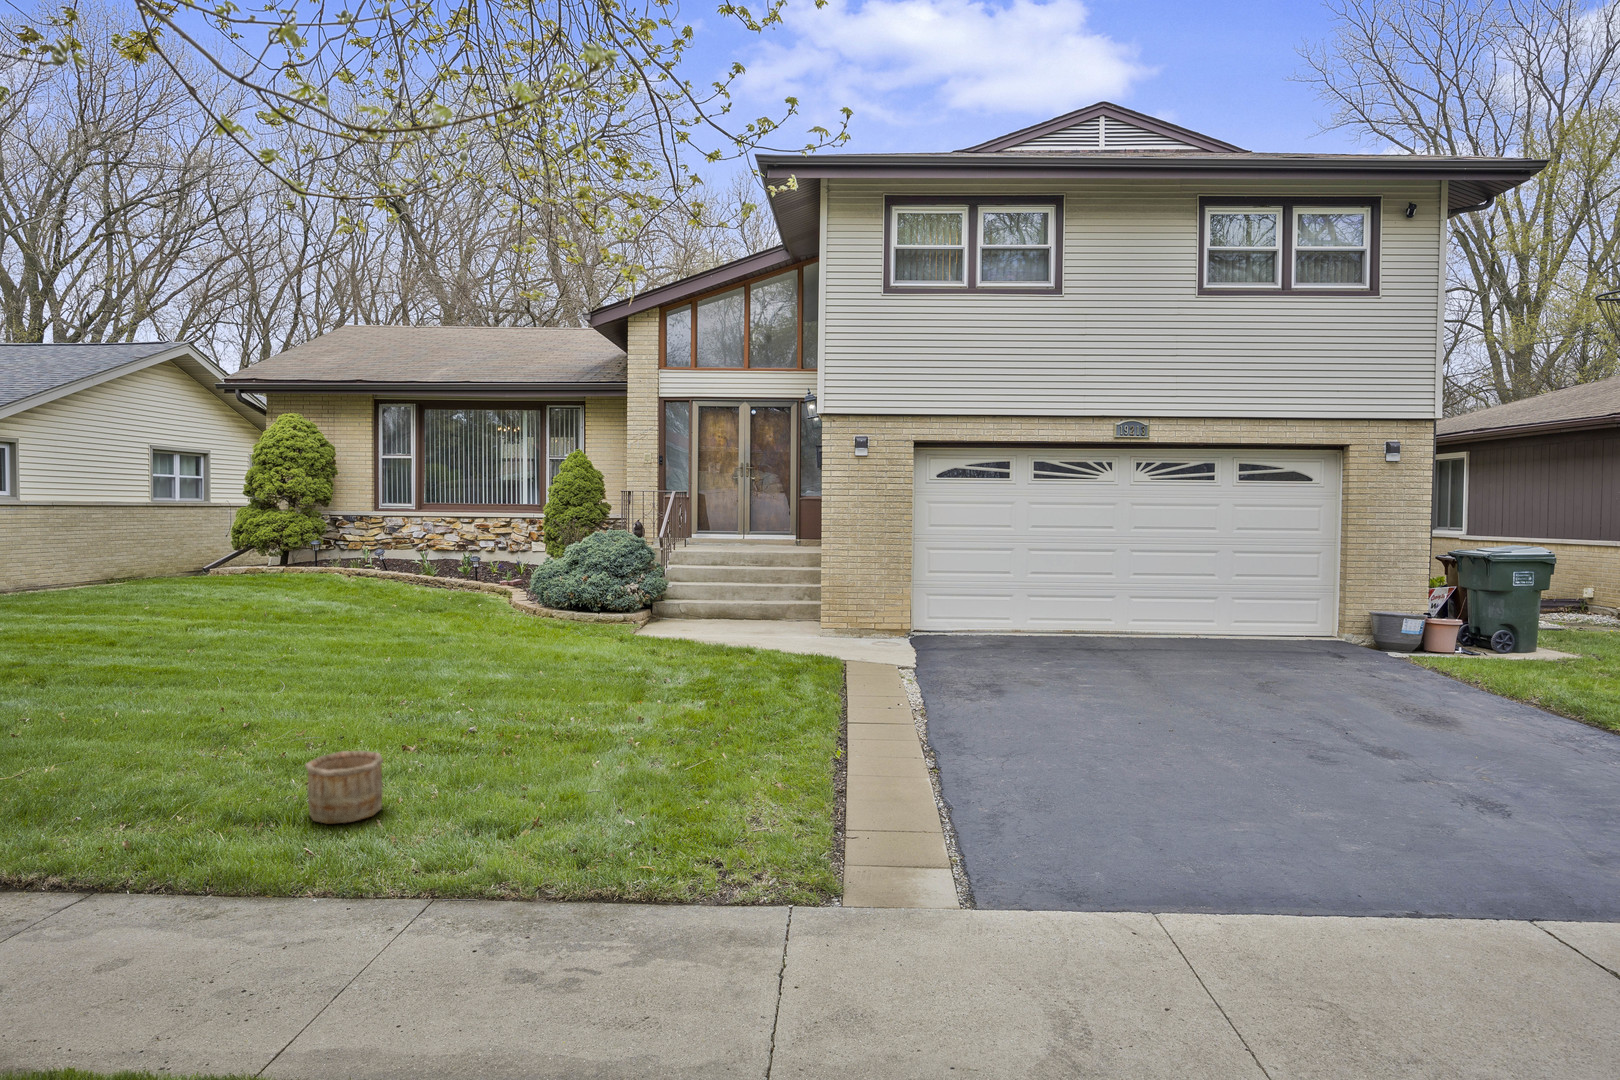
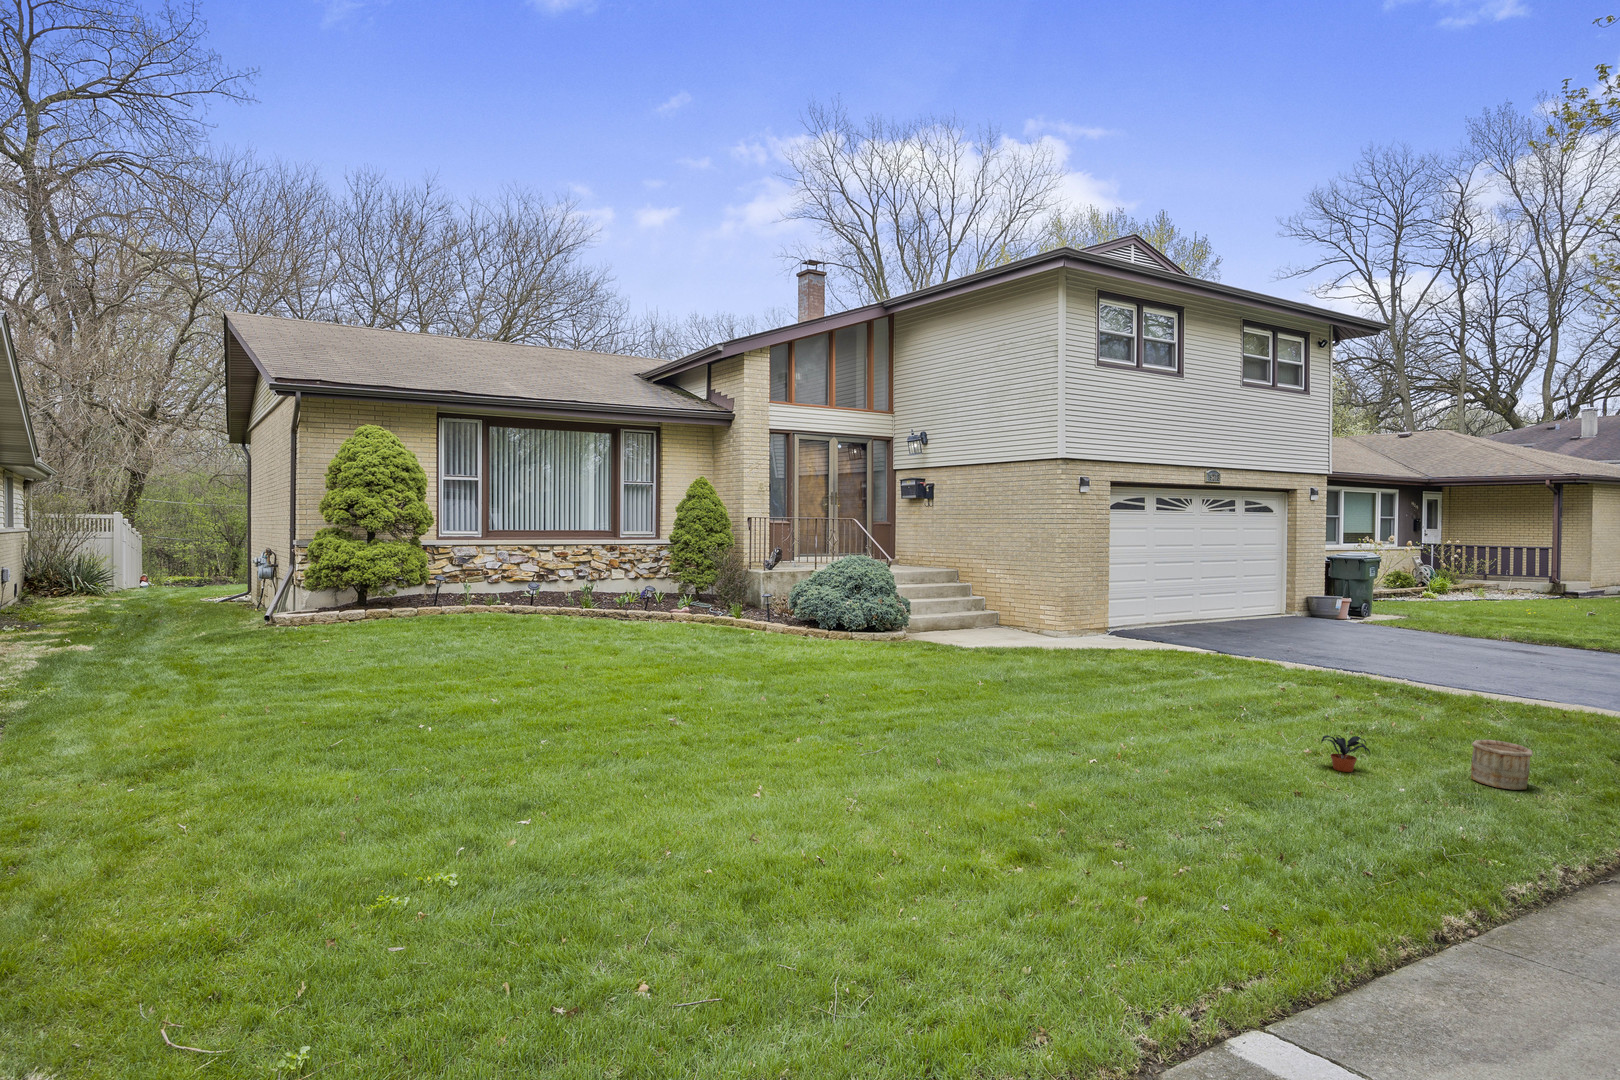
potted plant: none [239,720,305,769] -> present [1321,735,1370,772]

